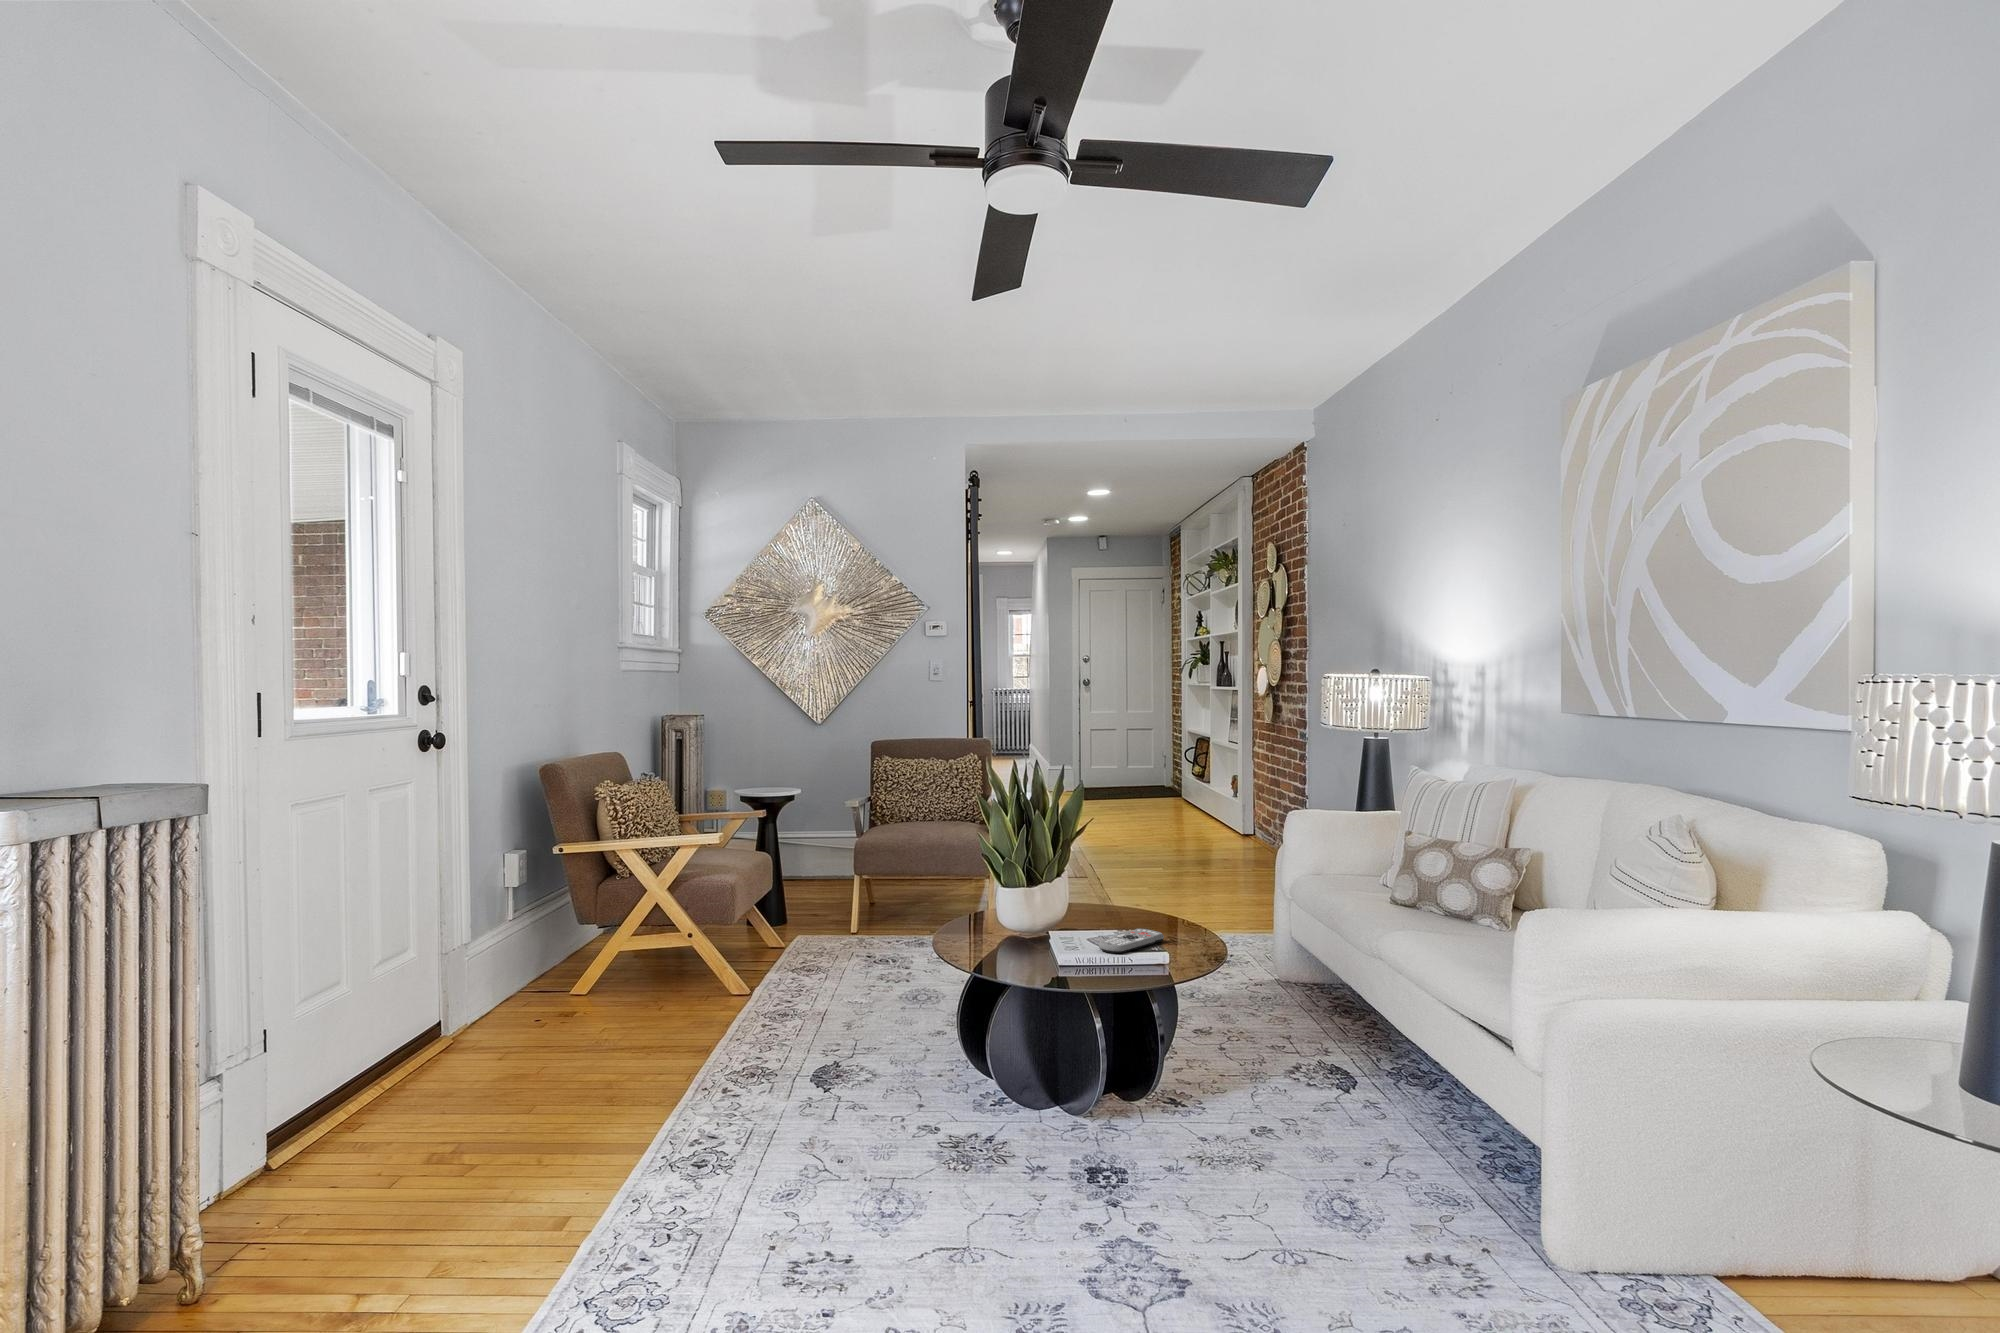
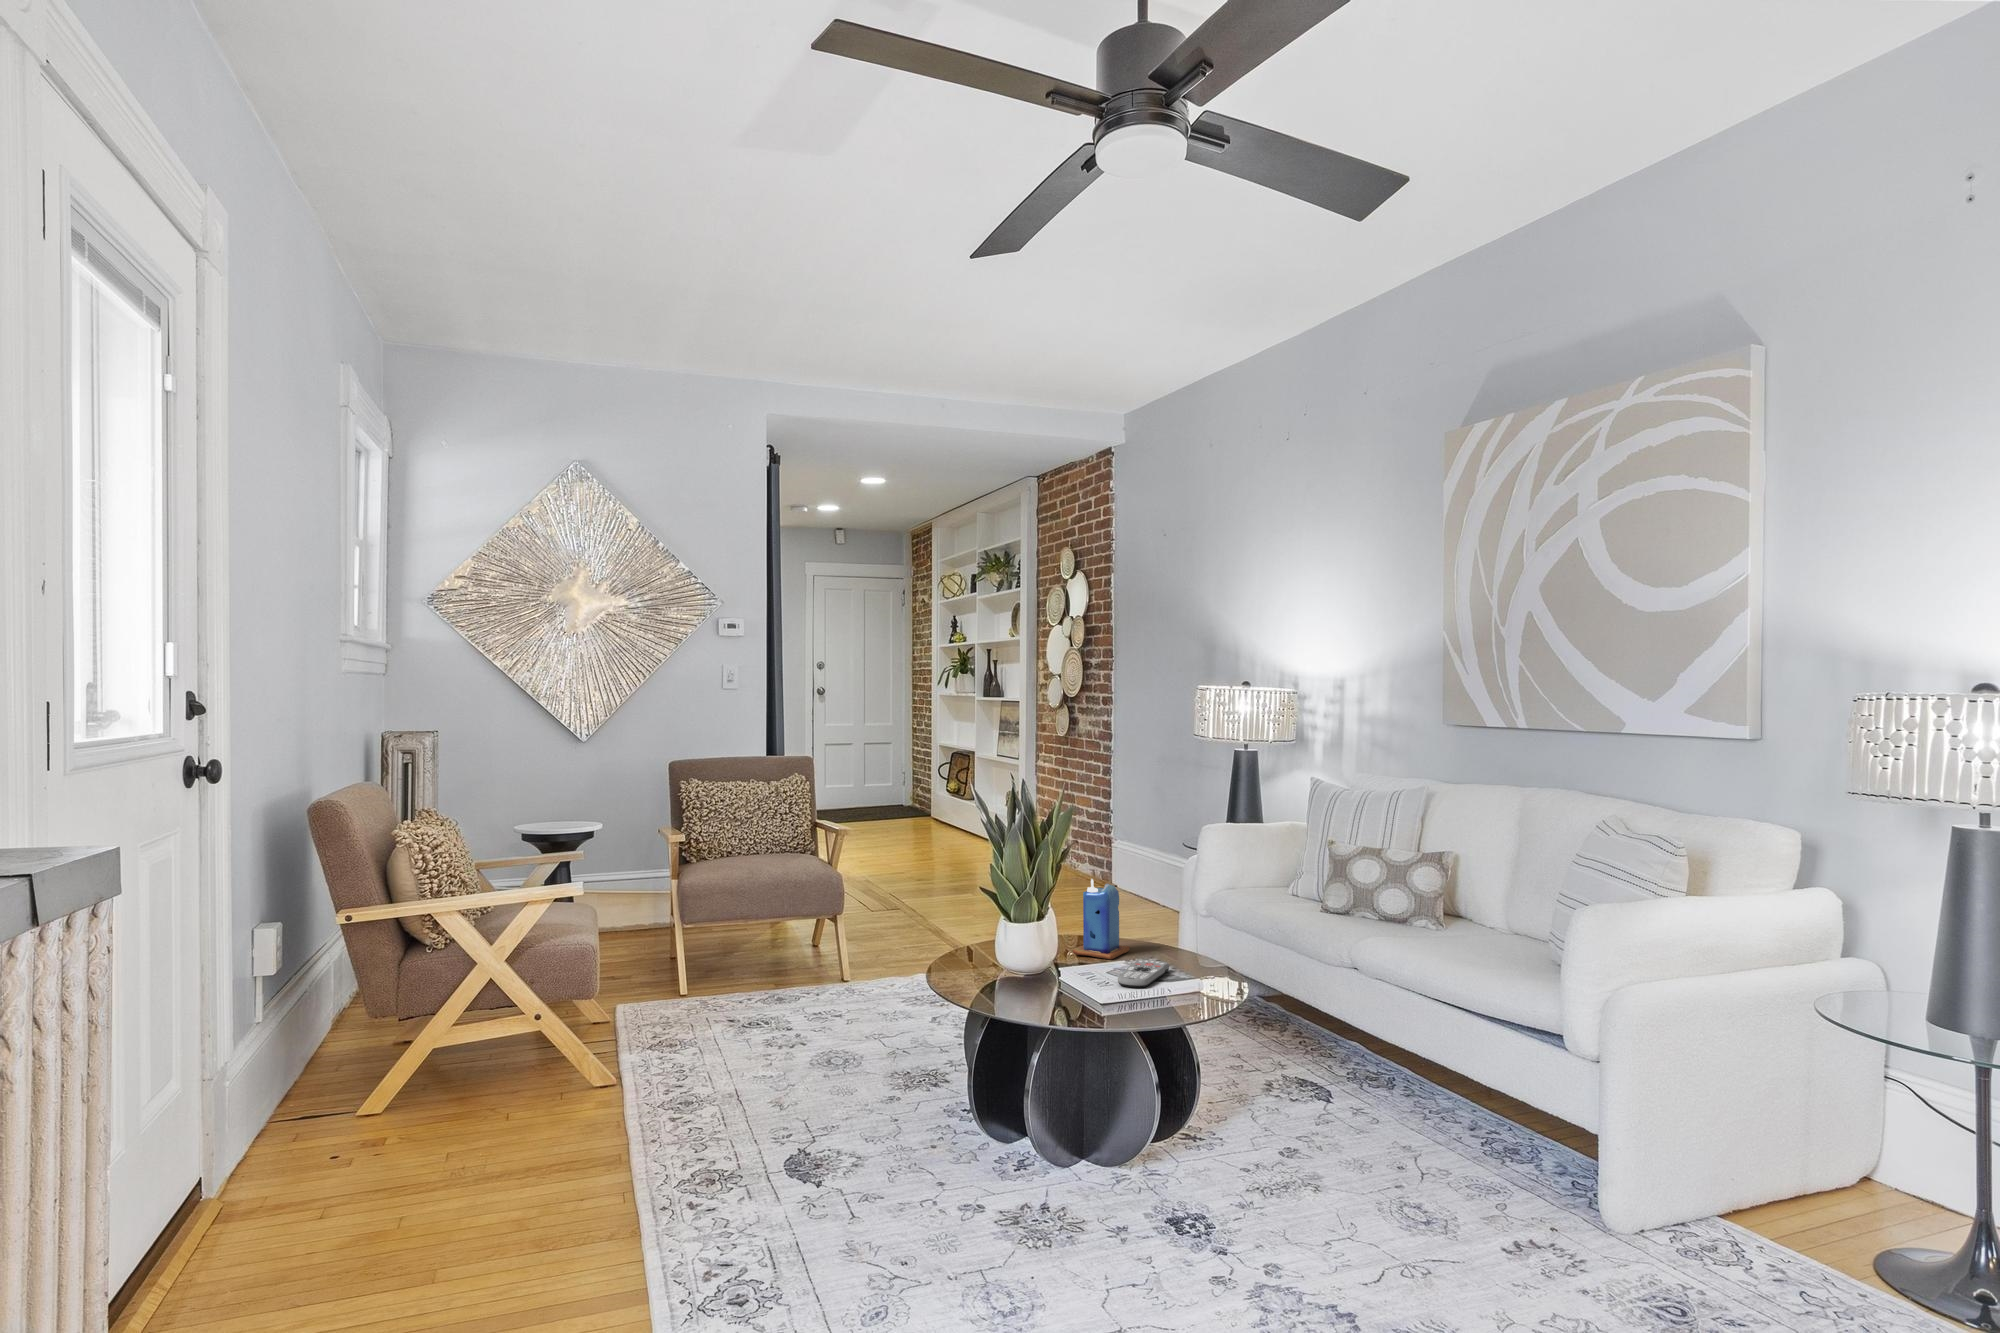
candle: none [1098,851,1154,928] -> present [1073,879,1130,960]

